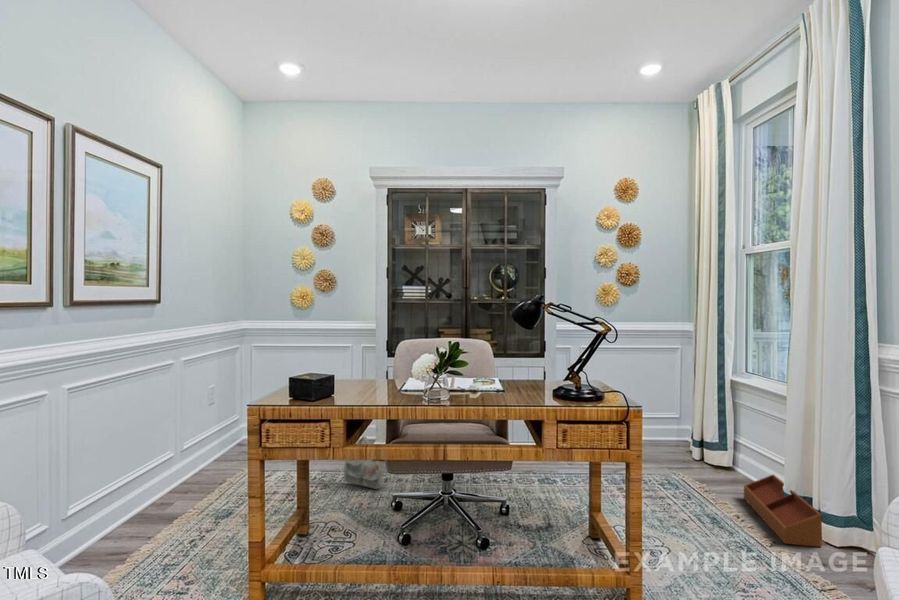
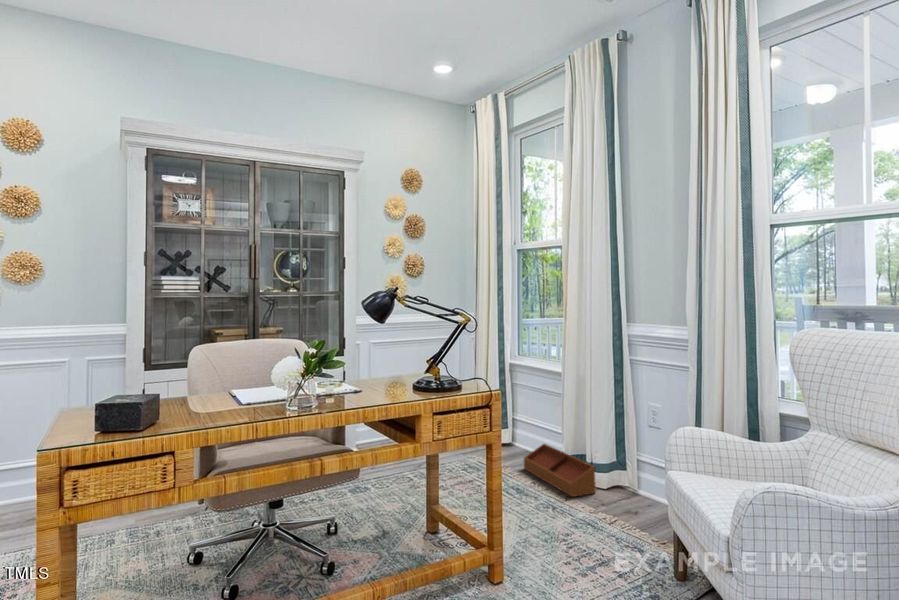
bag: present [344,436,383,489] -> none [99,481,162,548]

